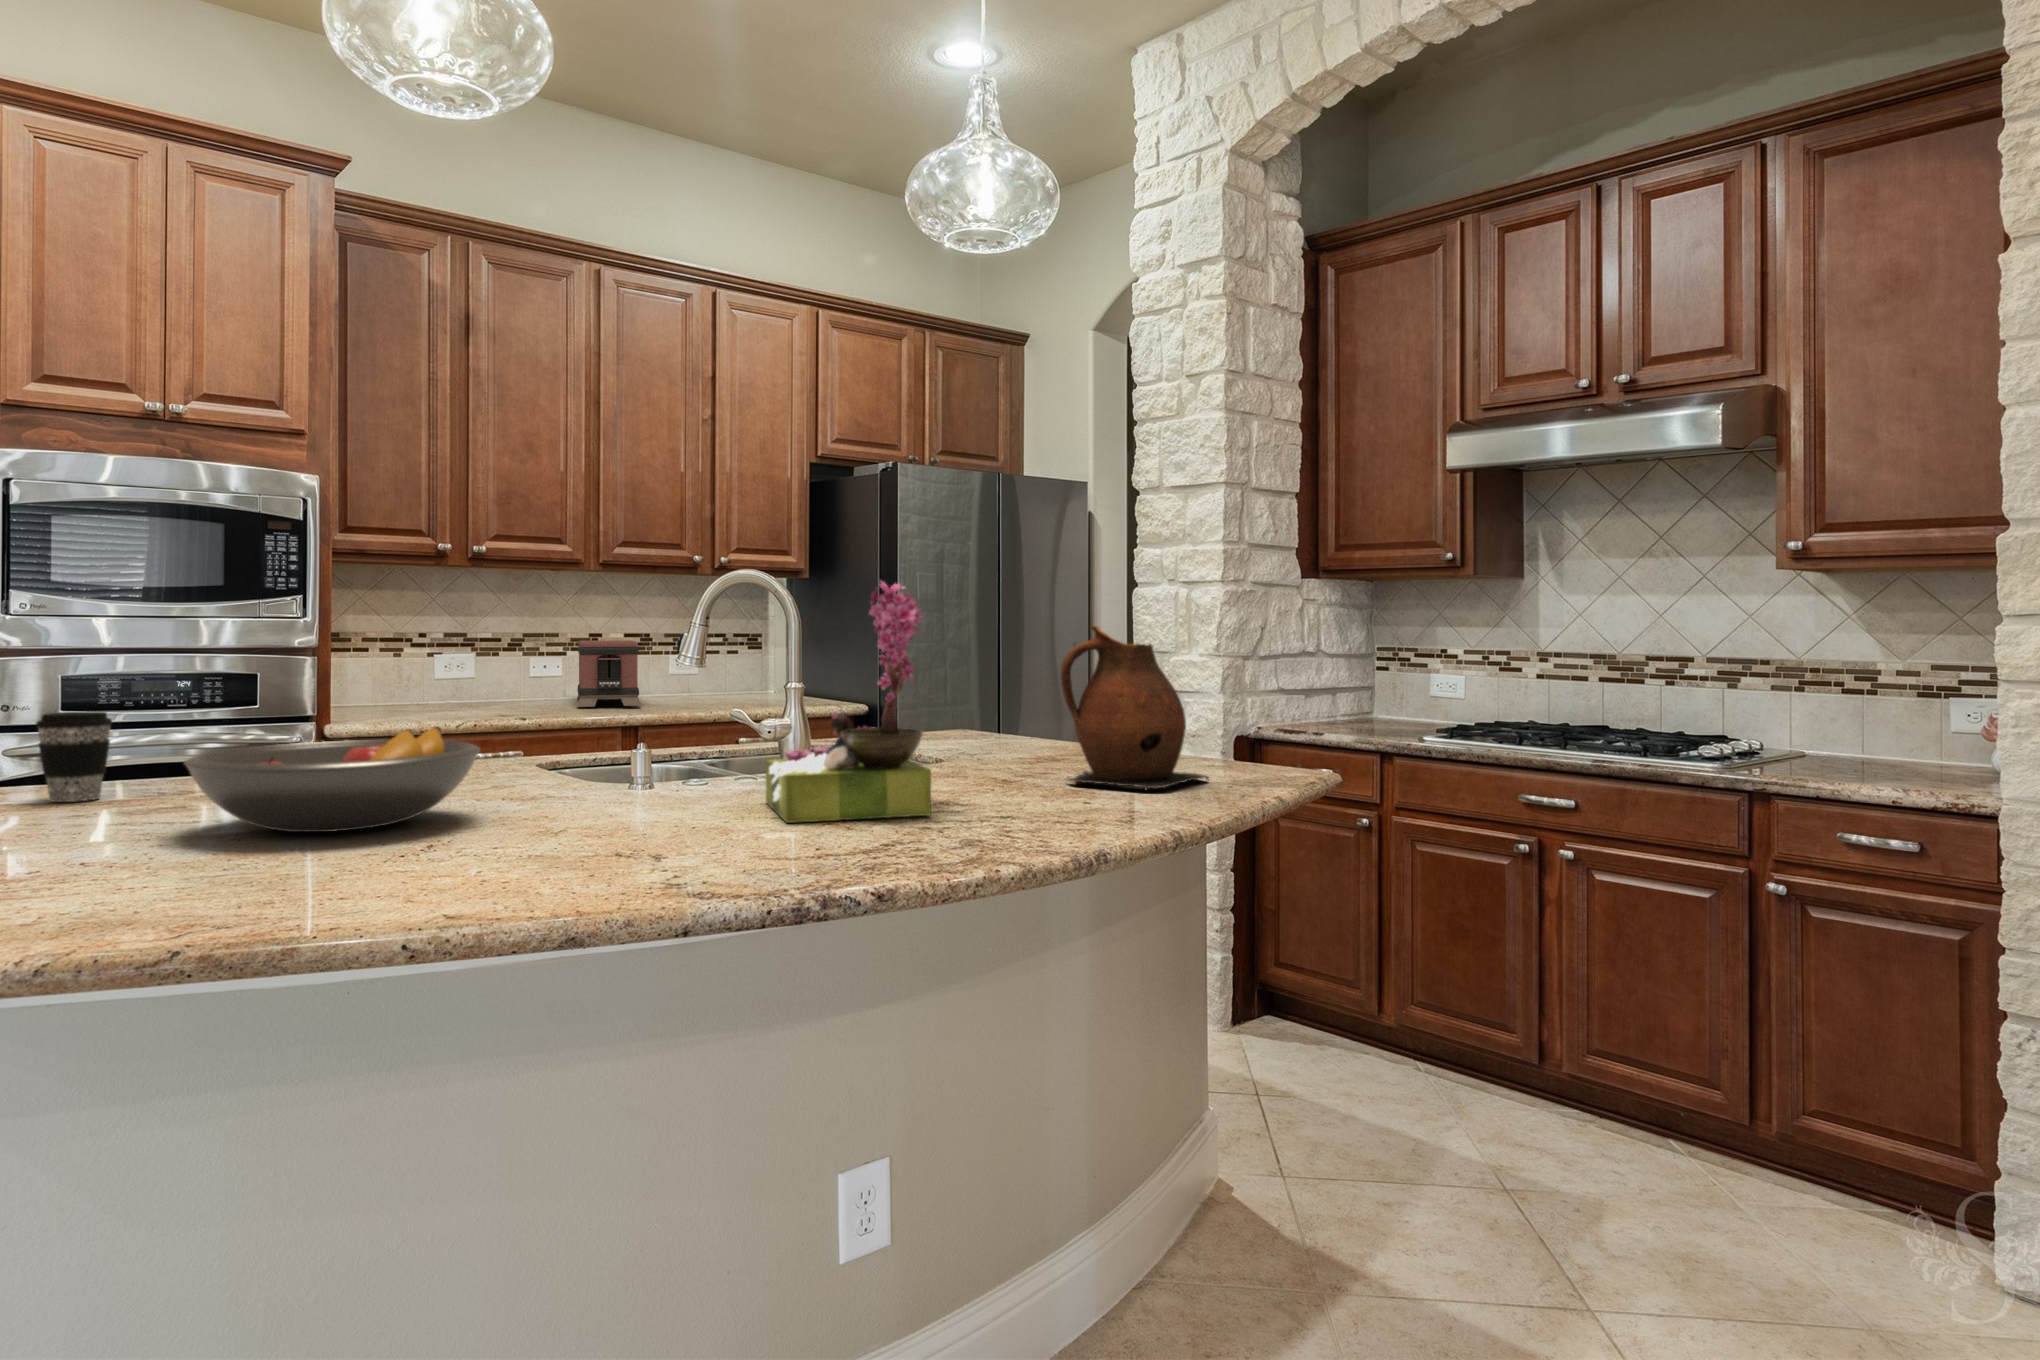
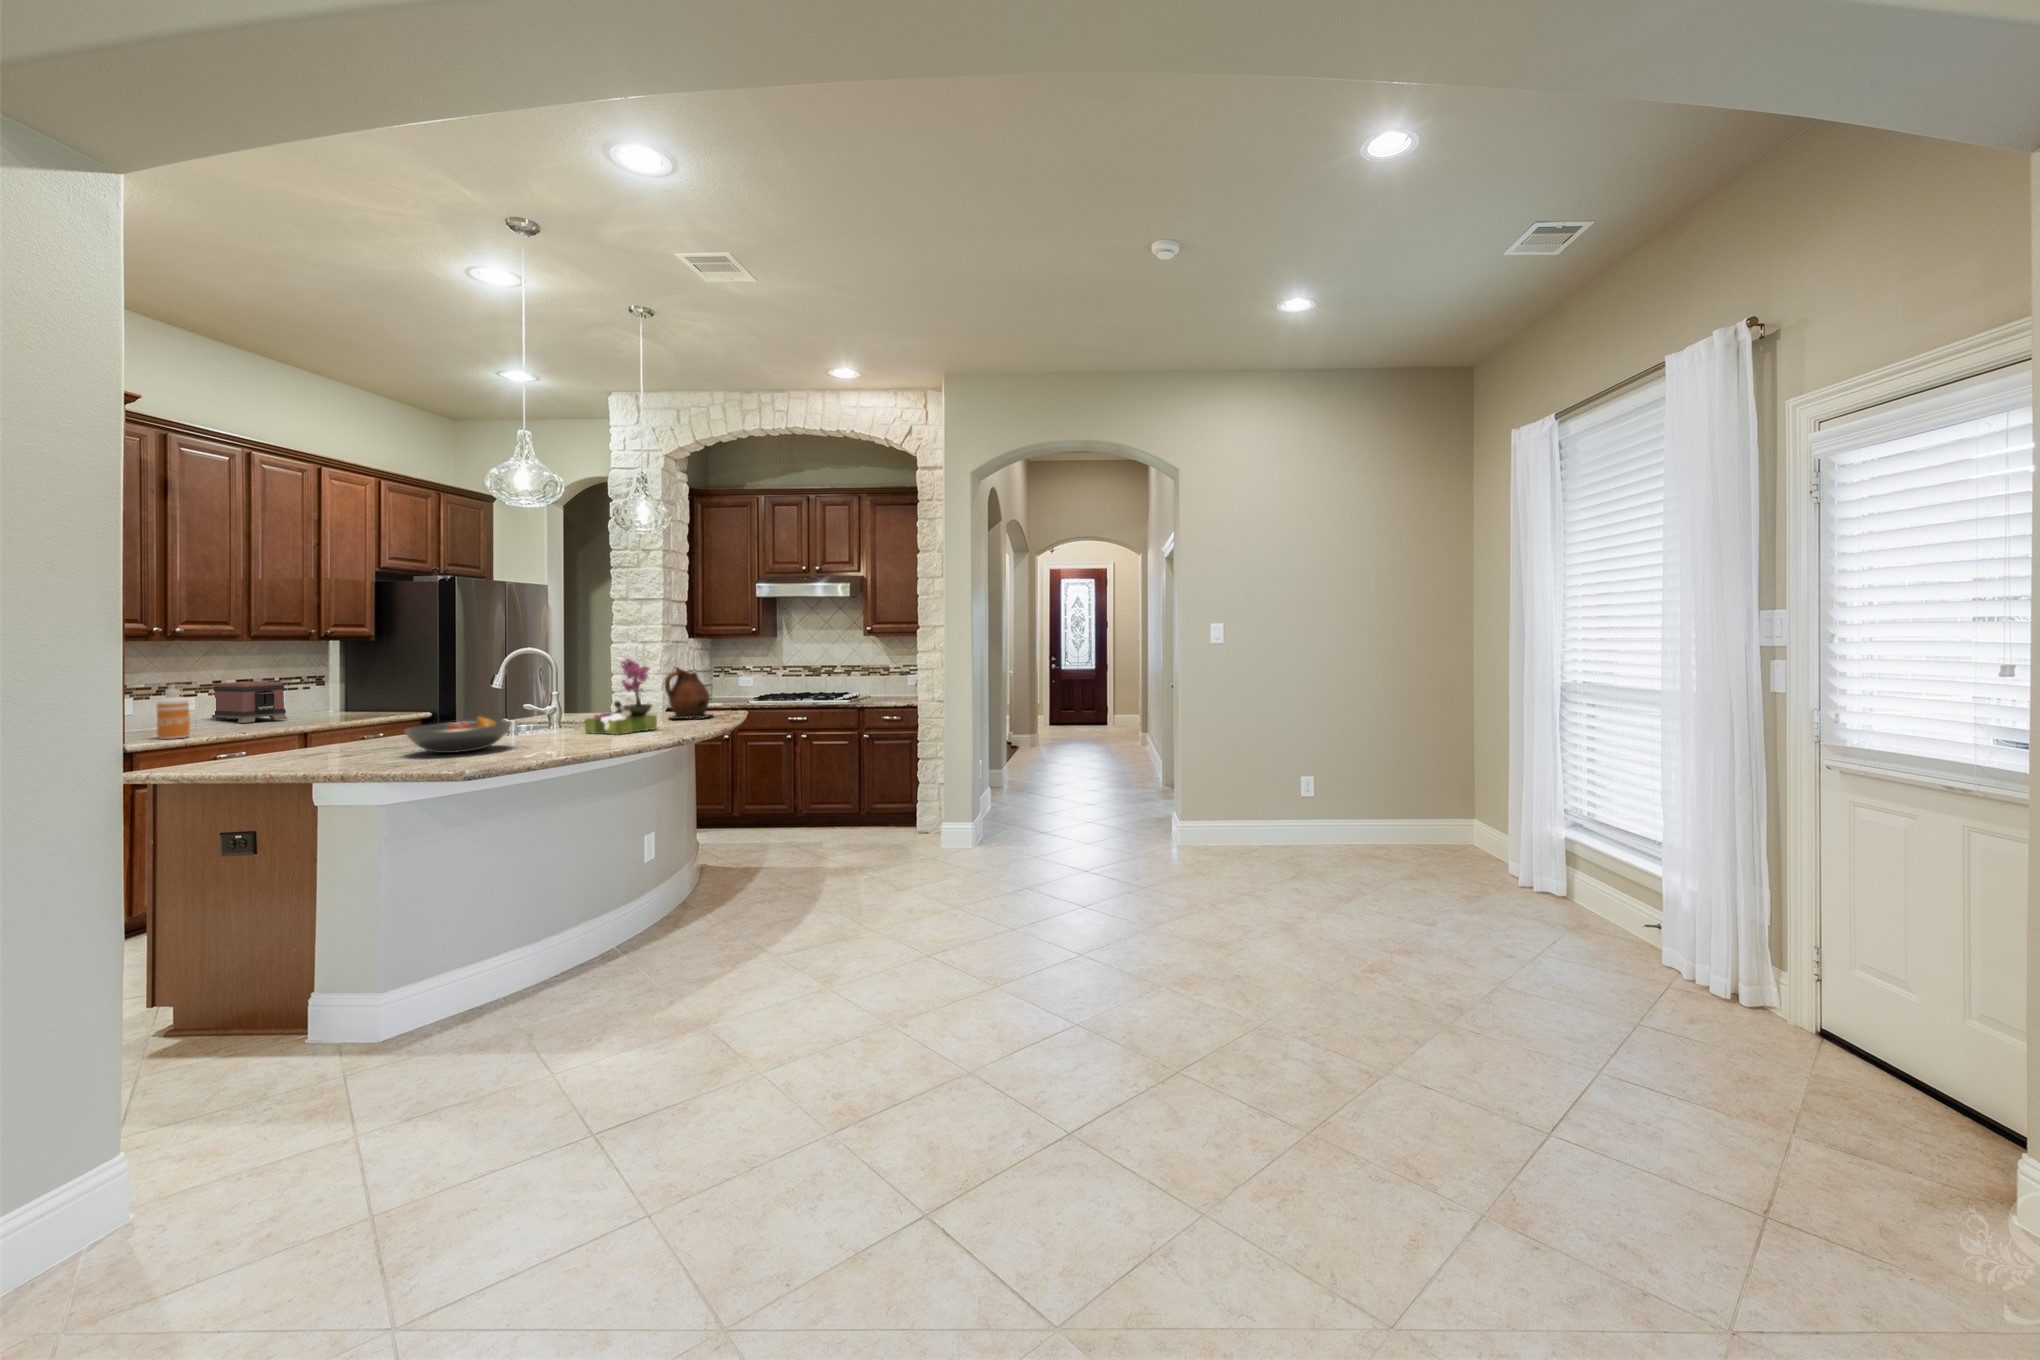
soap dispenser: none [402,633,443,725] -> present [157,684,190,739]
coffee cup: present [36,712,112,802] -> none [251,725,287,763]

